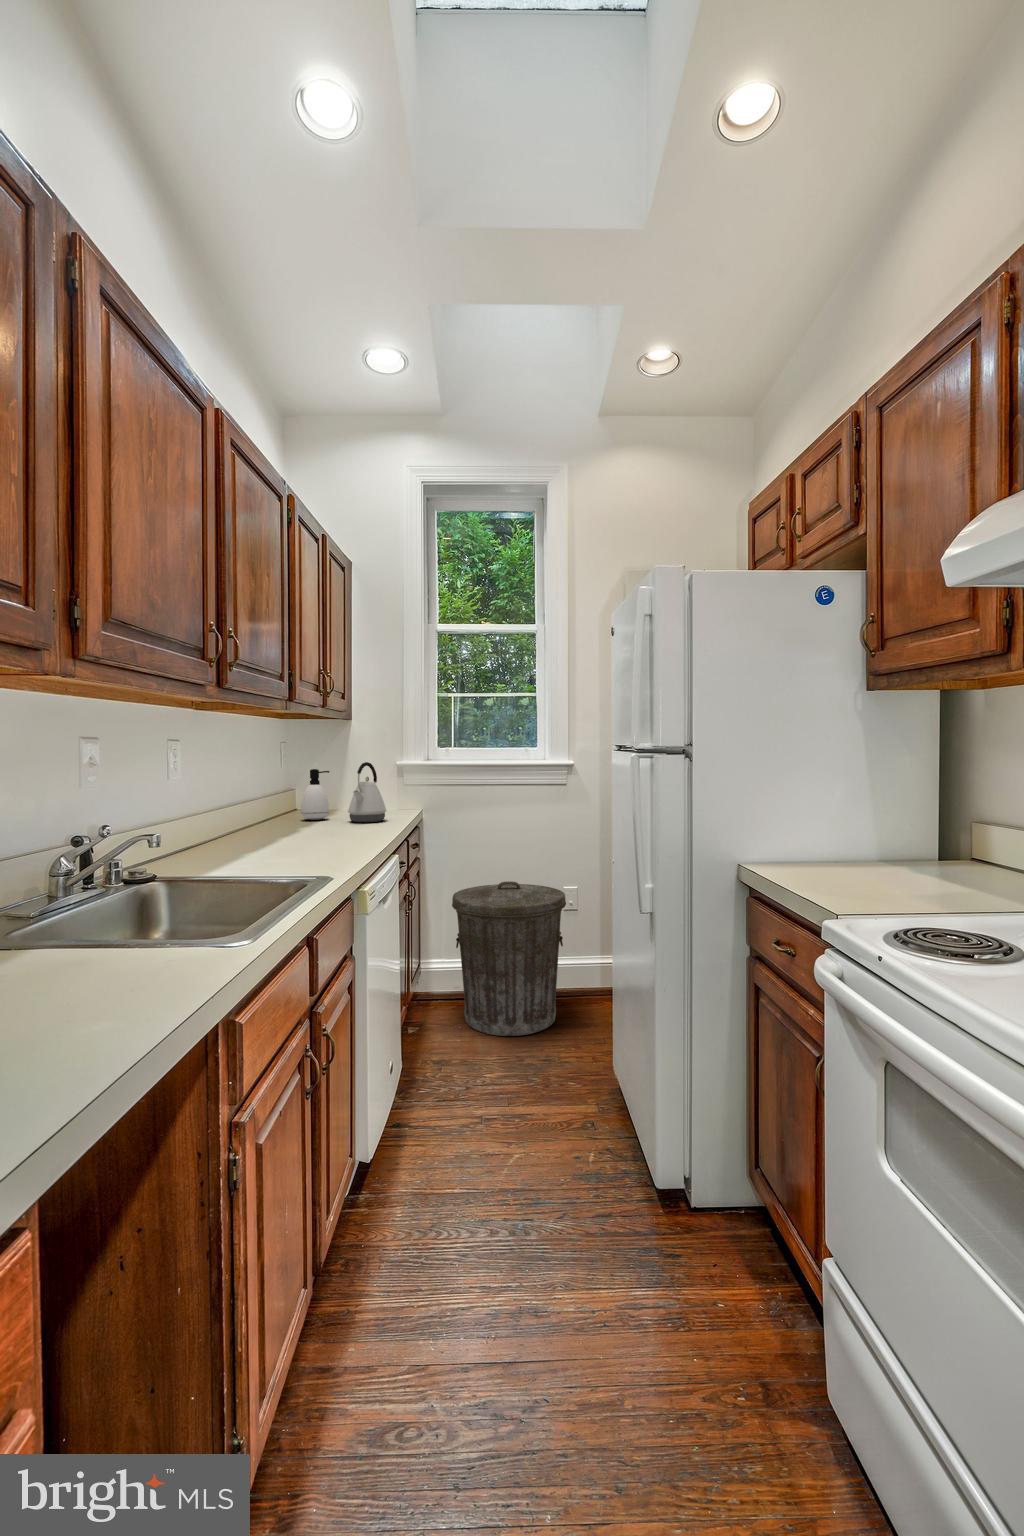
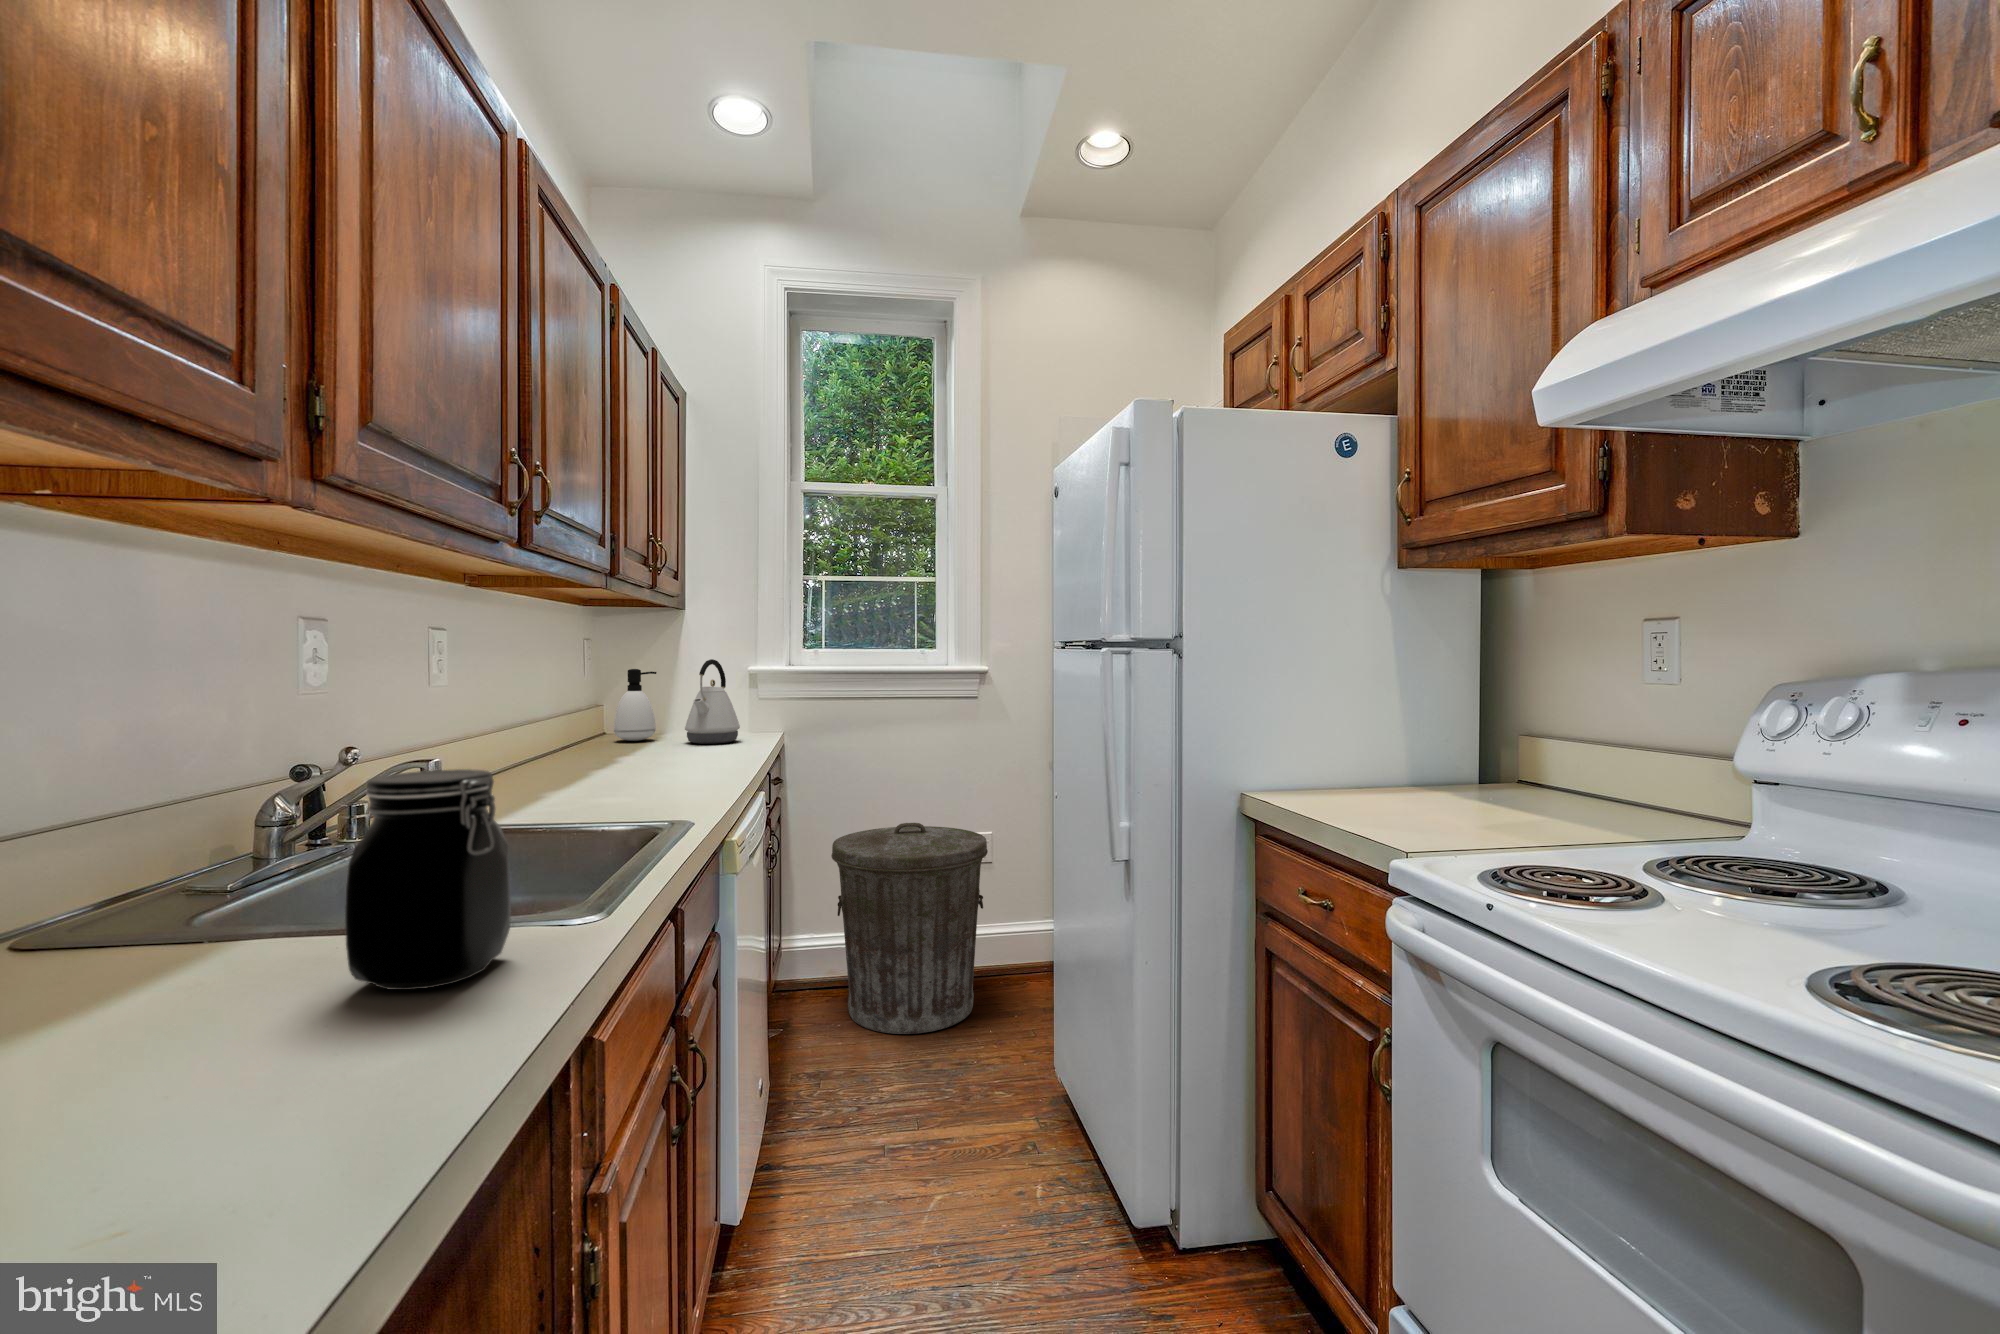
jar: none [80,844,185,986] -> present [345,769,511,990]

